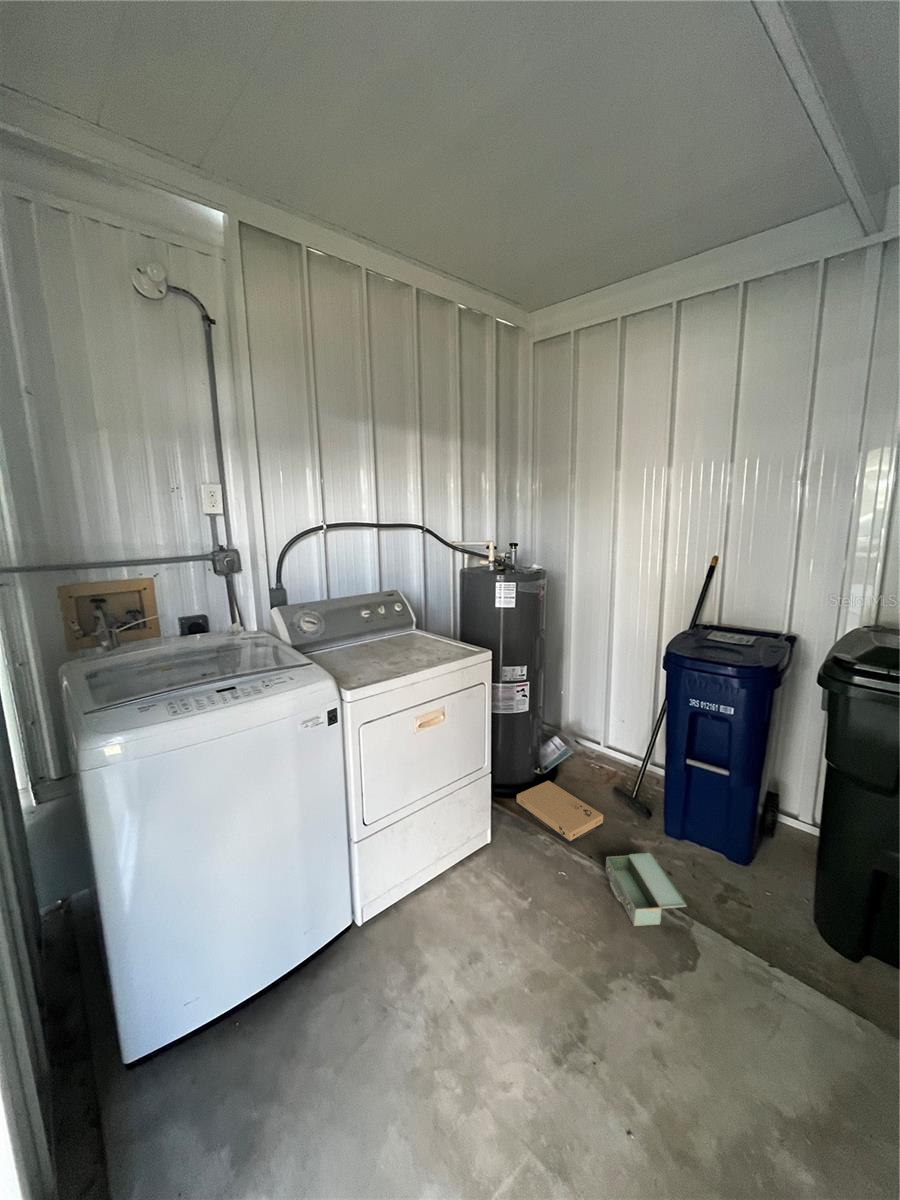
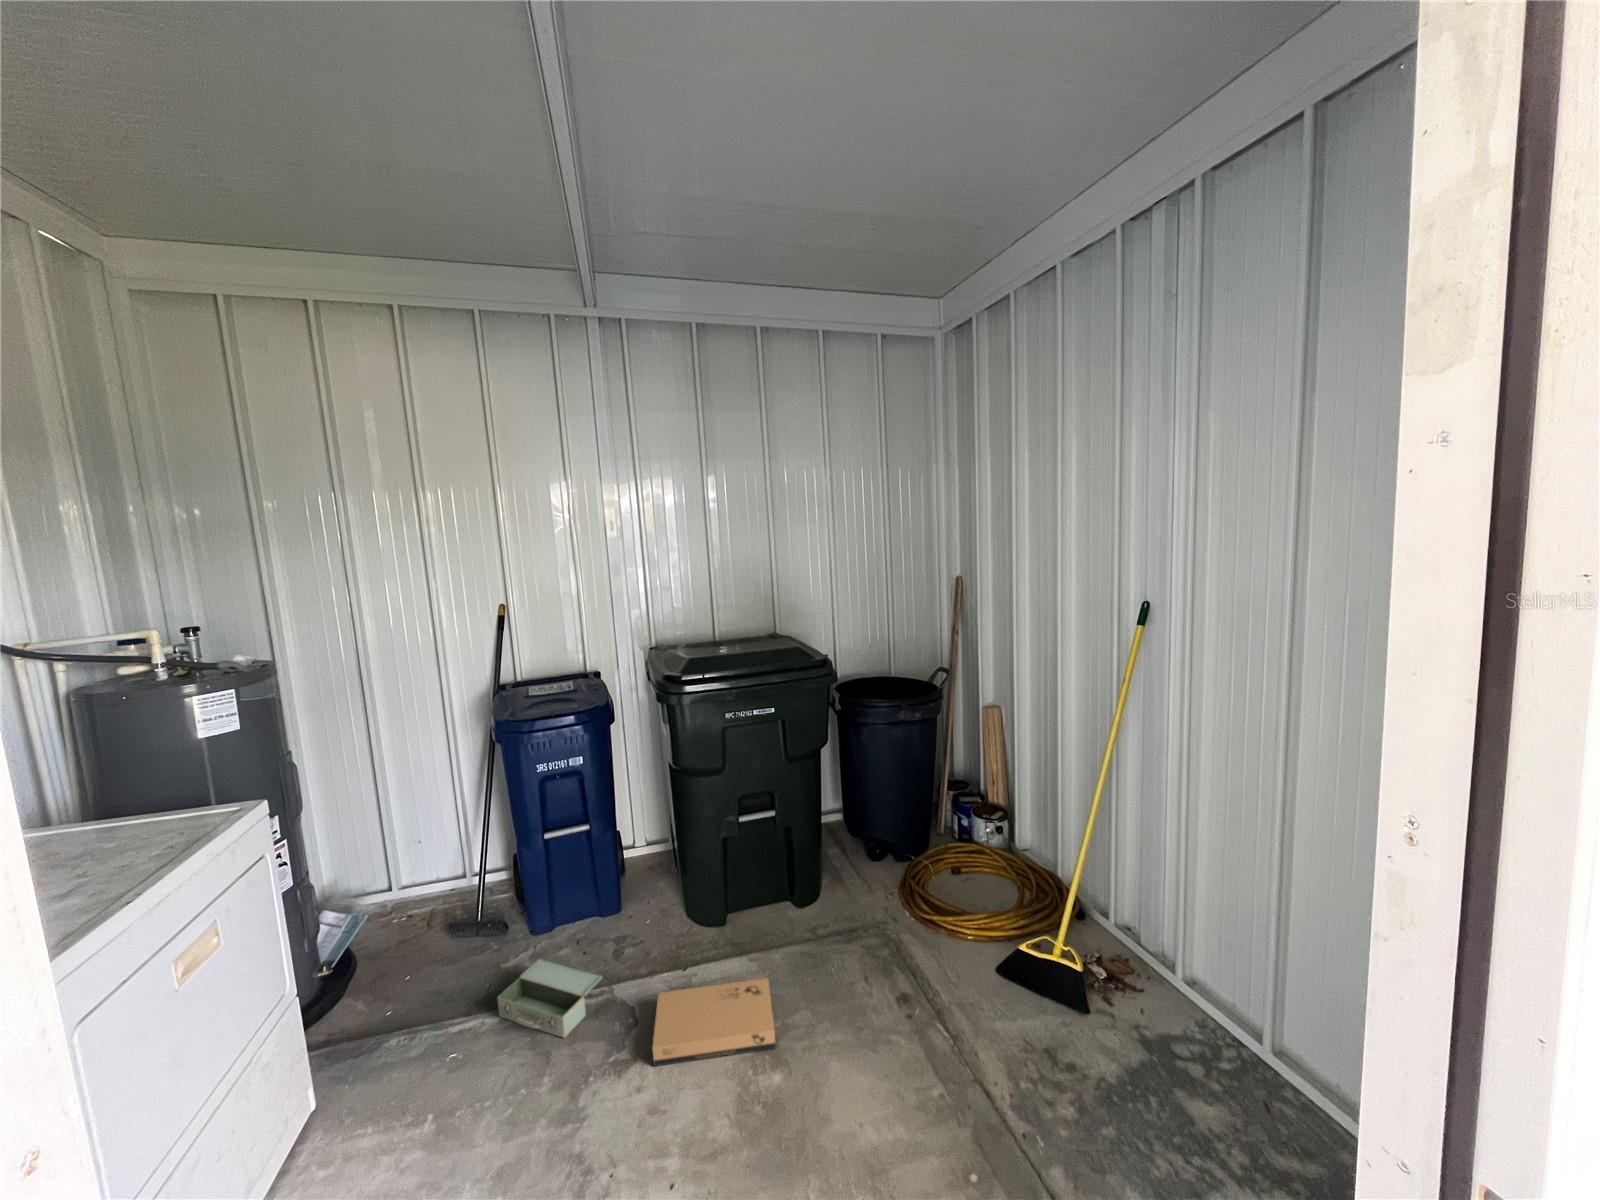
cardboard box: present [517,780,603,845] -> present [652,978,776,1066]

